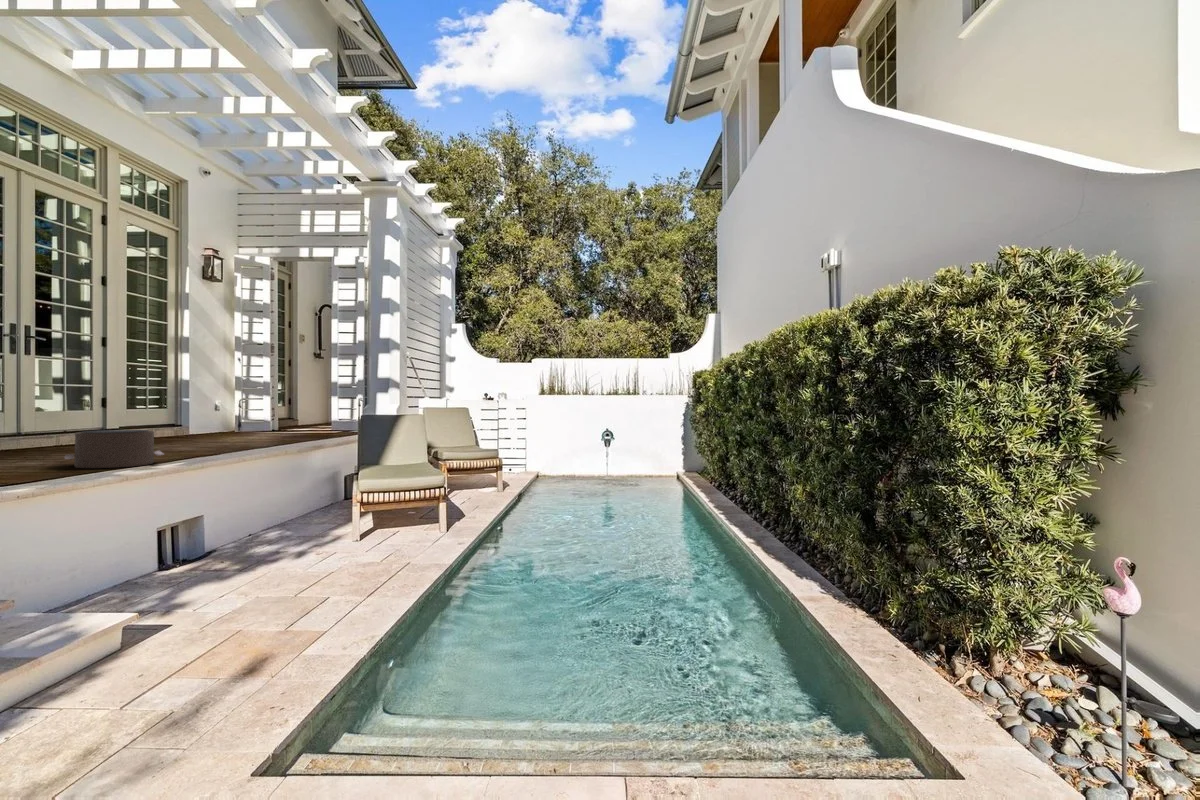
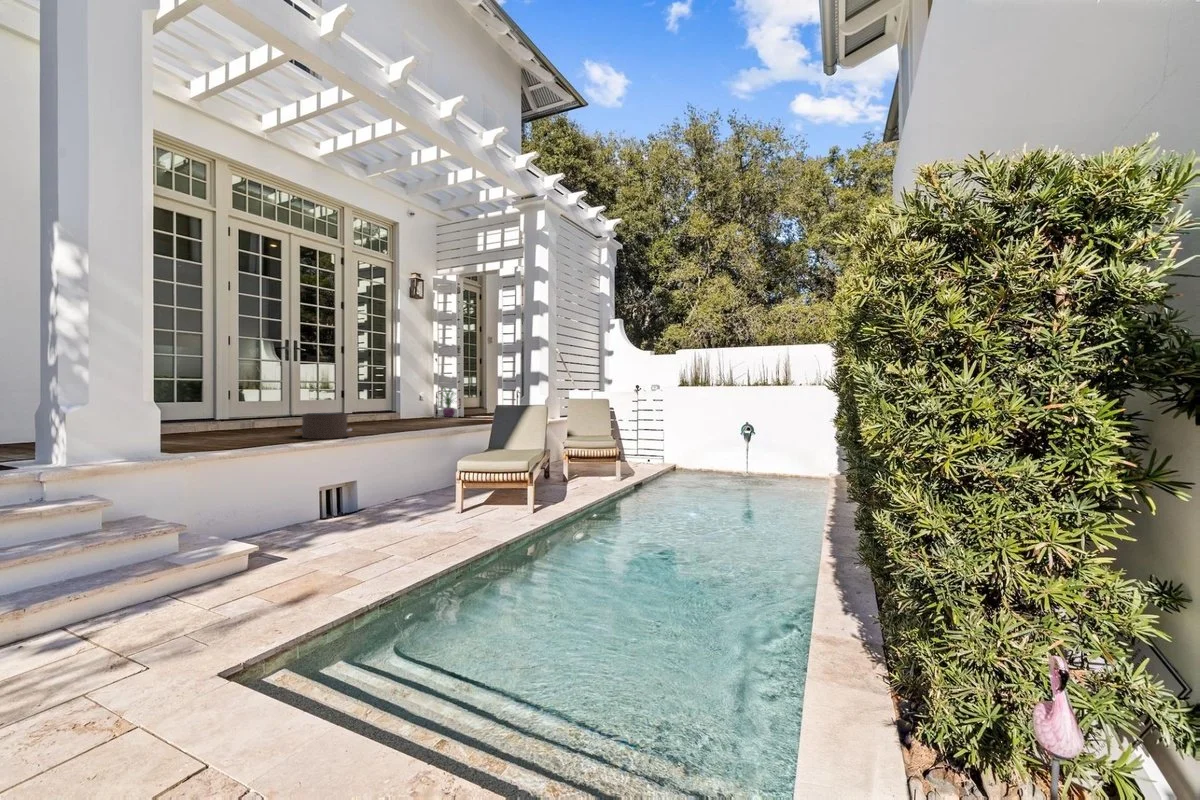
decorative plant: none [231,392,284,431] -> present [442,386,455,417]

